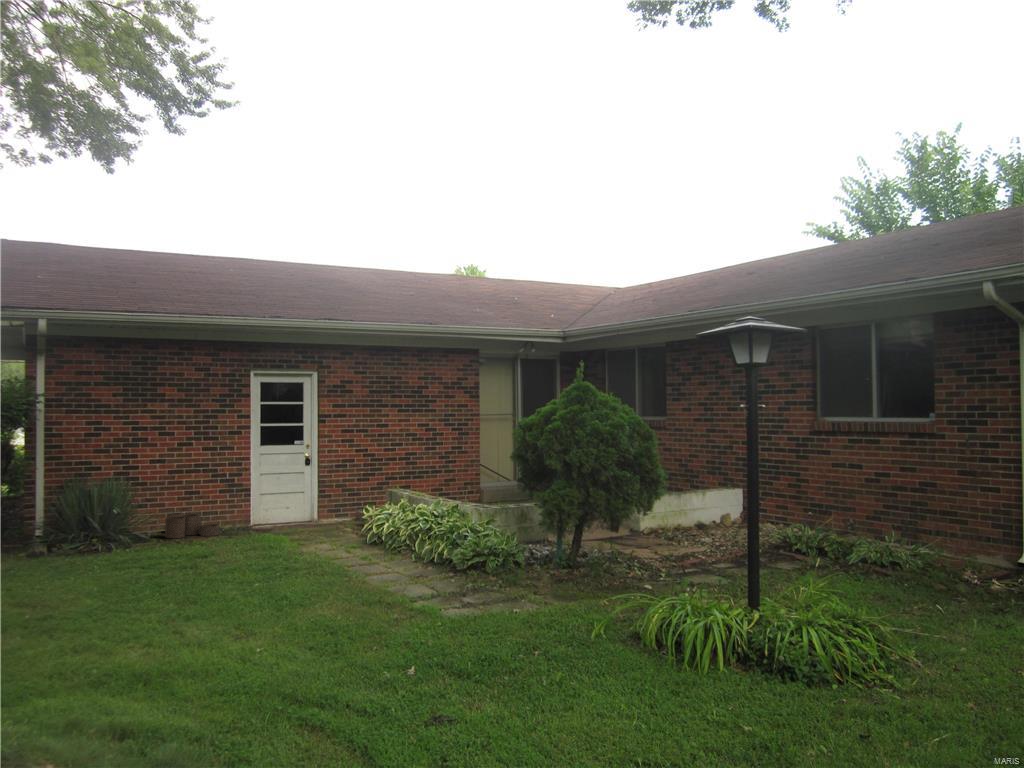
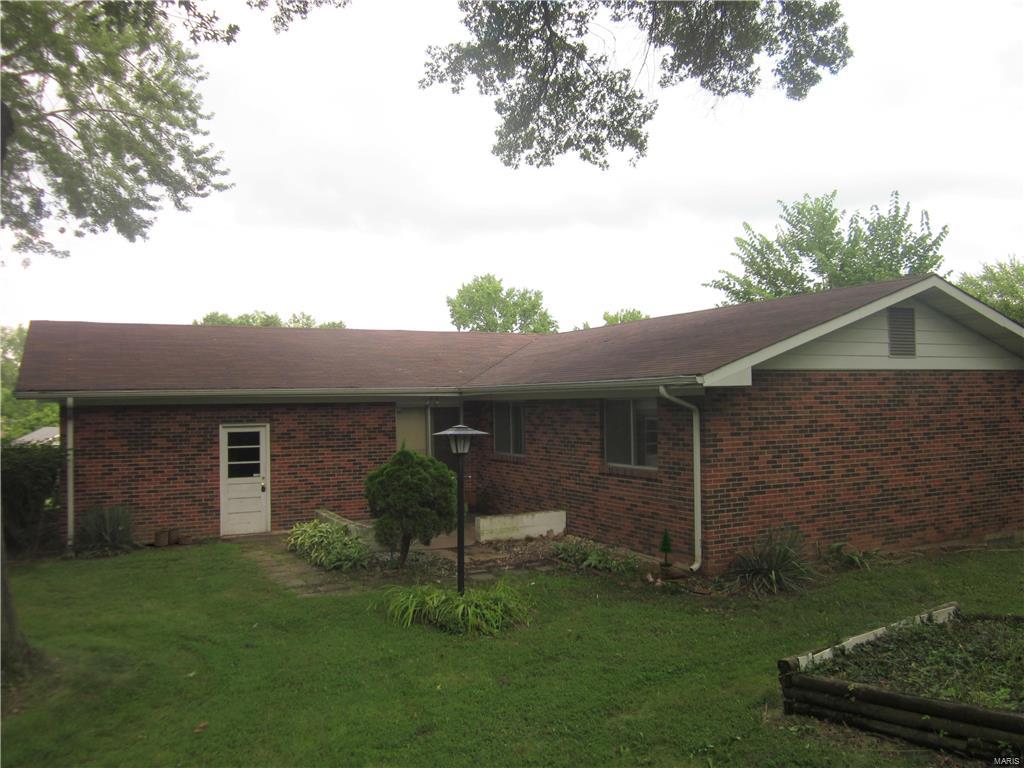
potted tree: none [959,500,989,570] -> present [658,528,674,574]

